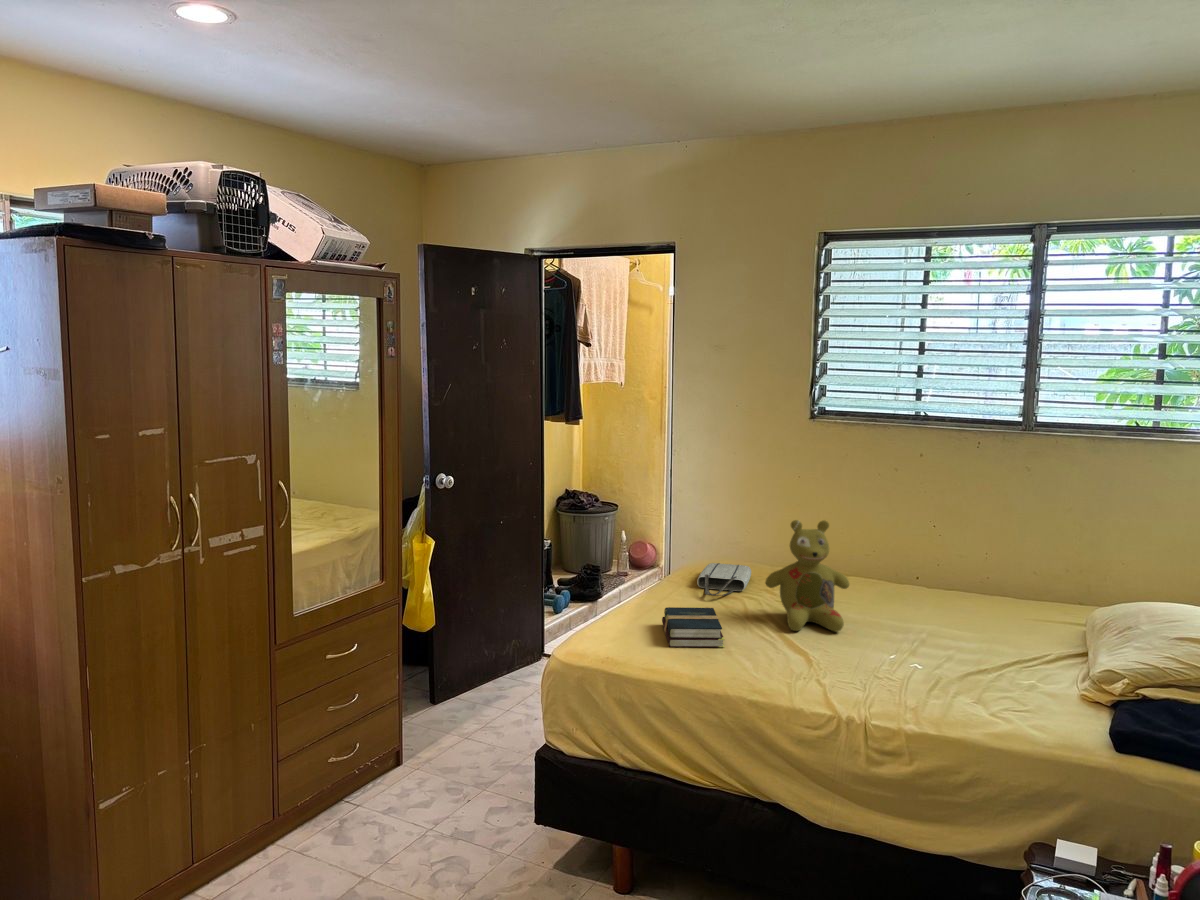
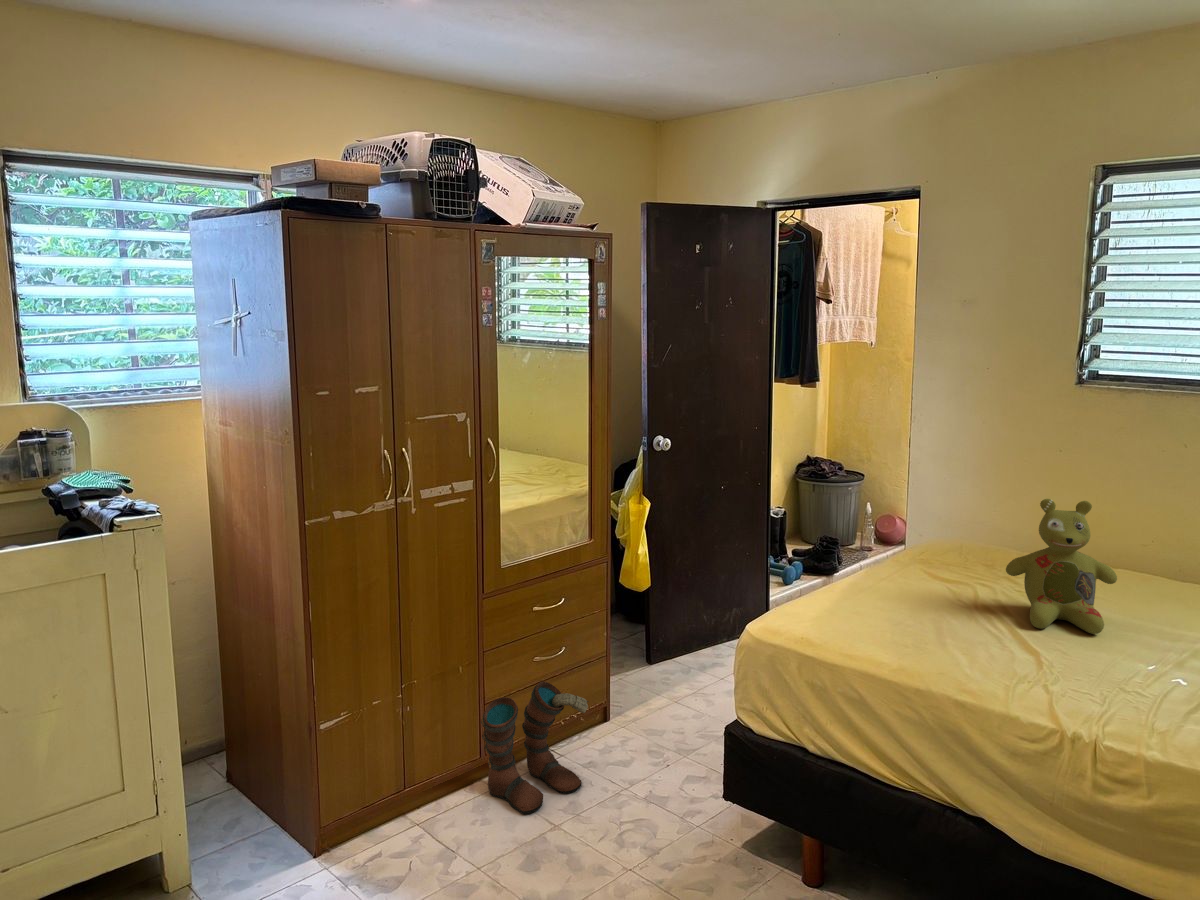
tote bag: present [697,563,751,596] -> none [929,543,998,580]
hardback book: present [662,607,725,647] -> none [876,589,945,639]
boots: none [276,731,390,872] -> present [481,682,589,814]

